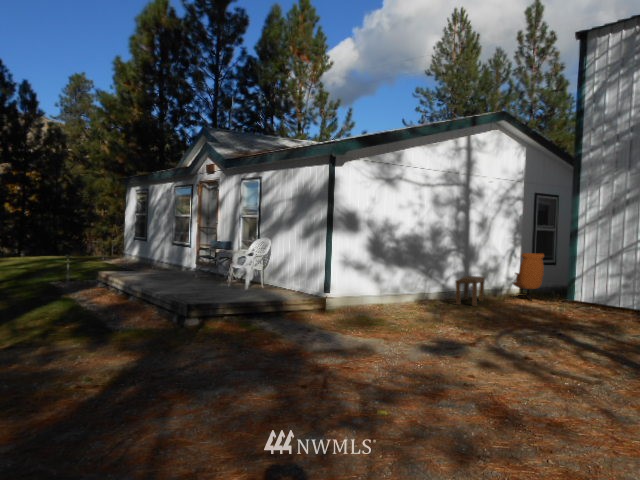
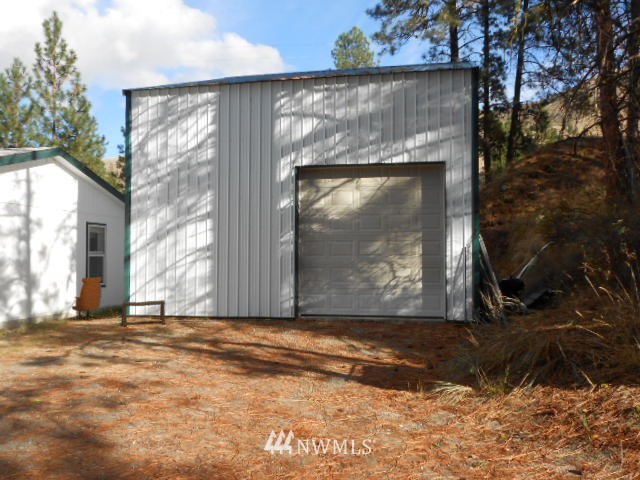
bench: present [455,276,485,306] -> present [121,300,165,326]

